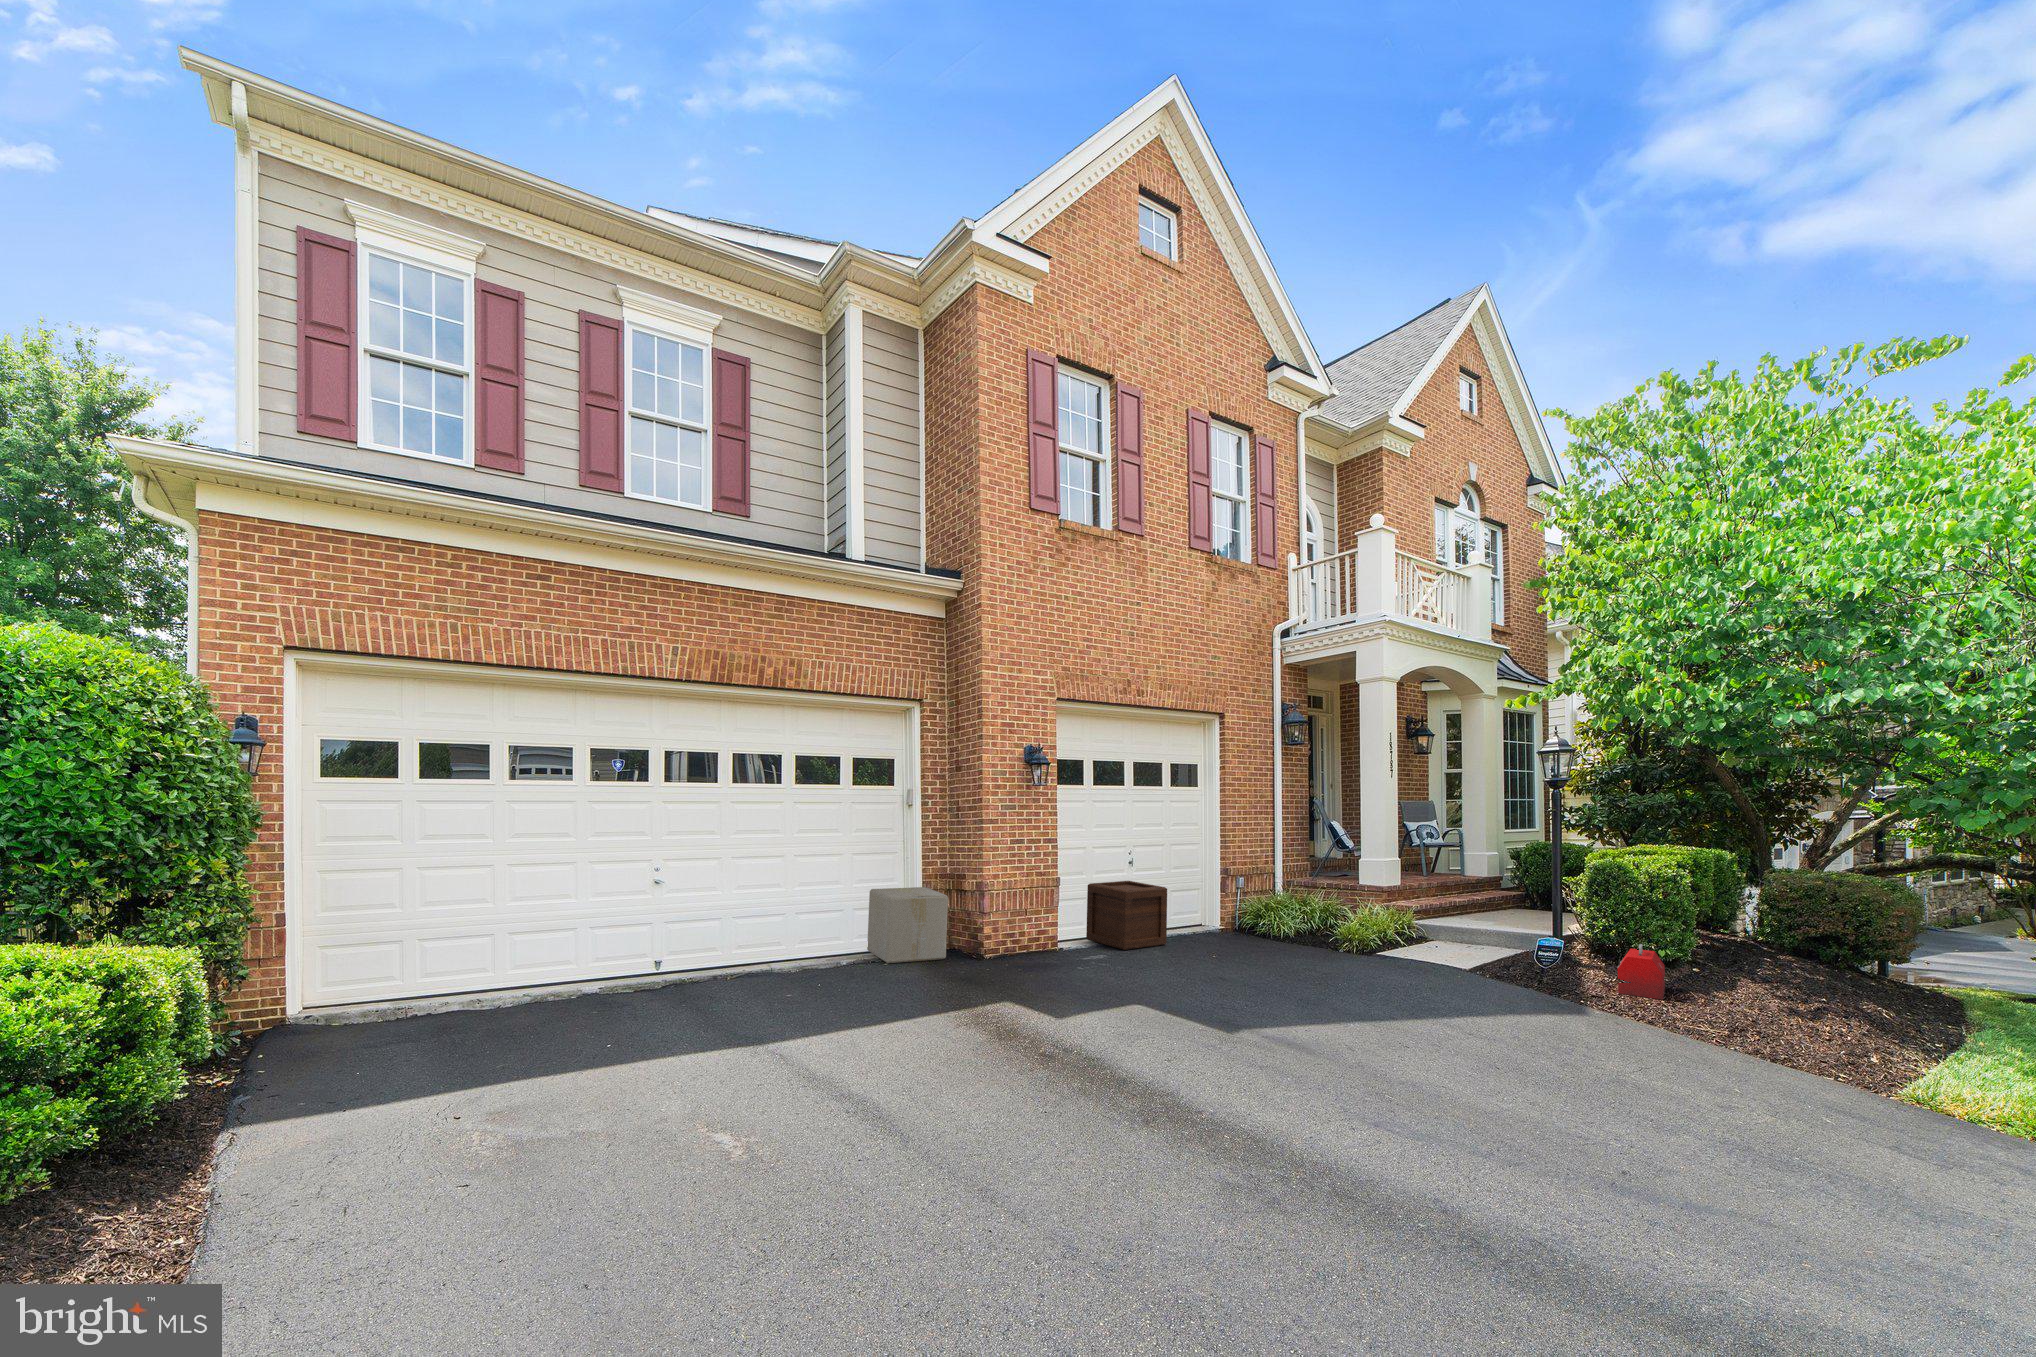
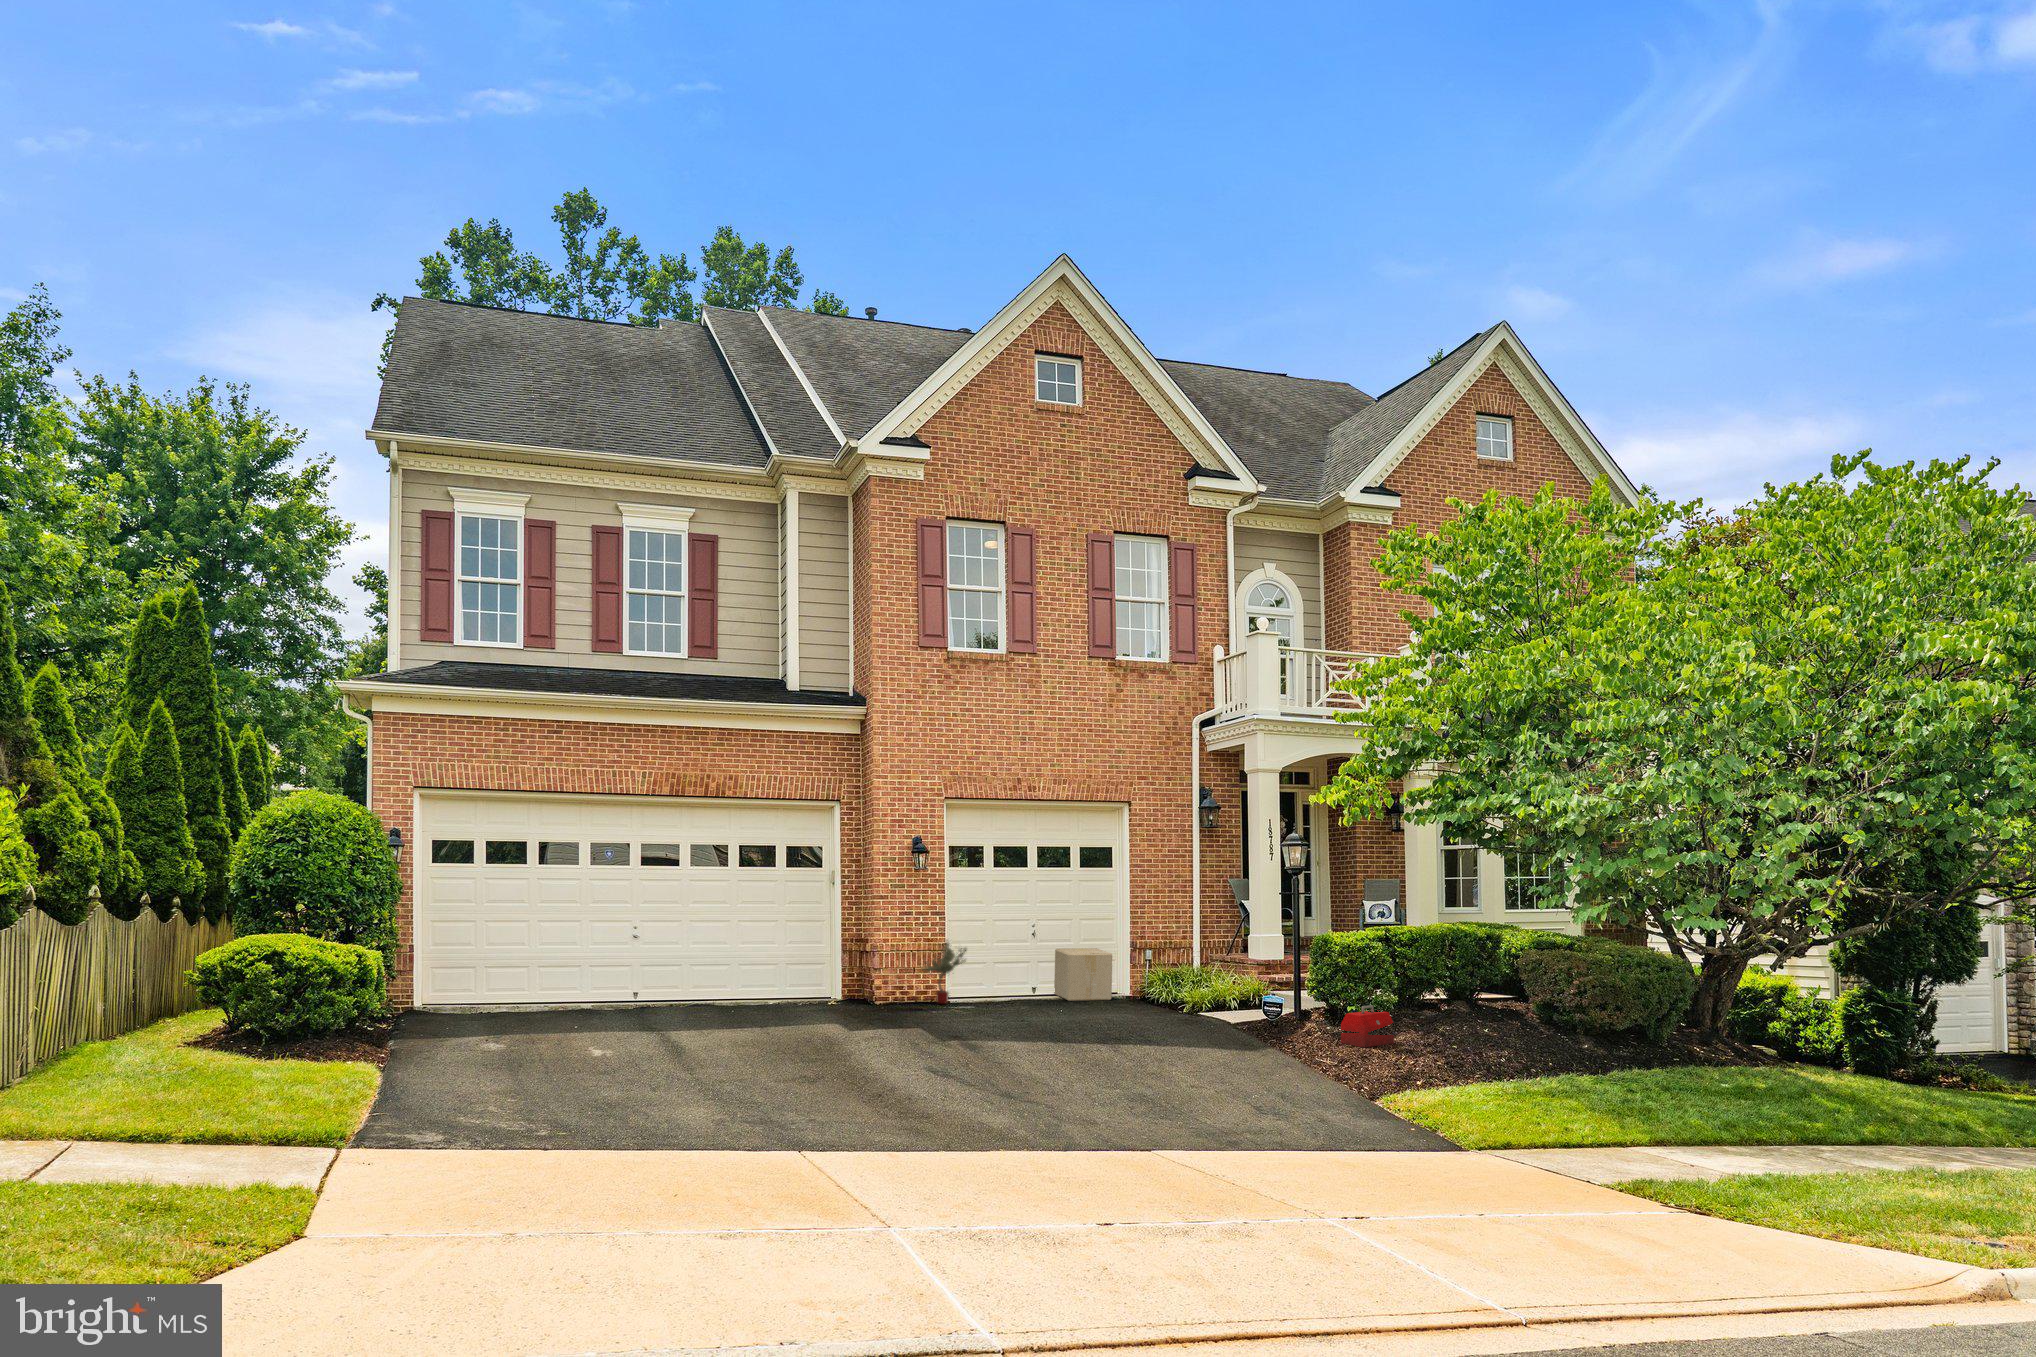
potted tree: none [1039,872,1091,957] -> present [921,939,967,1004]
wooden crate: present [1086,881,1167,950] -> none [982,949,1042,1003]
cardboard box: present [867,887,948,963] -> present [1054,948,1112,1001]

